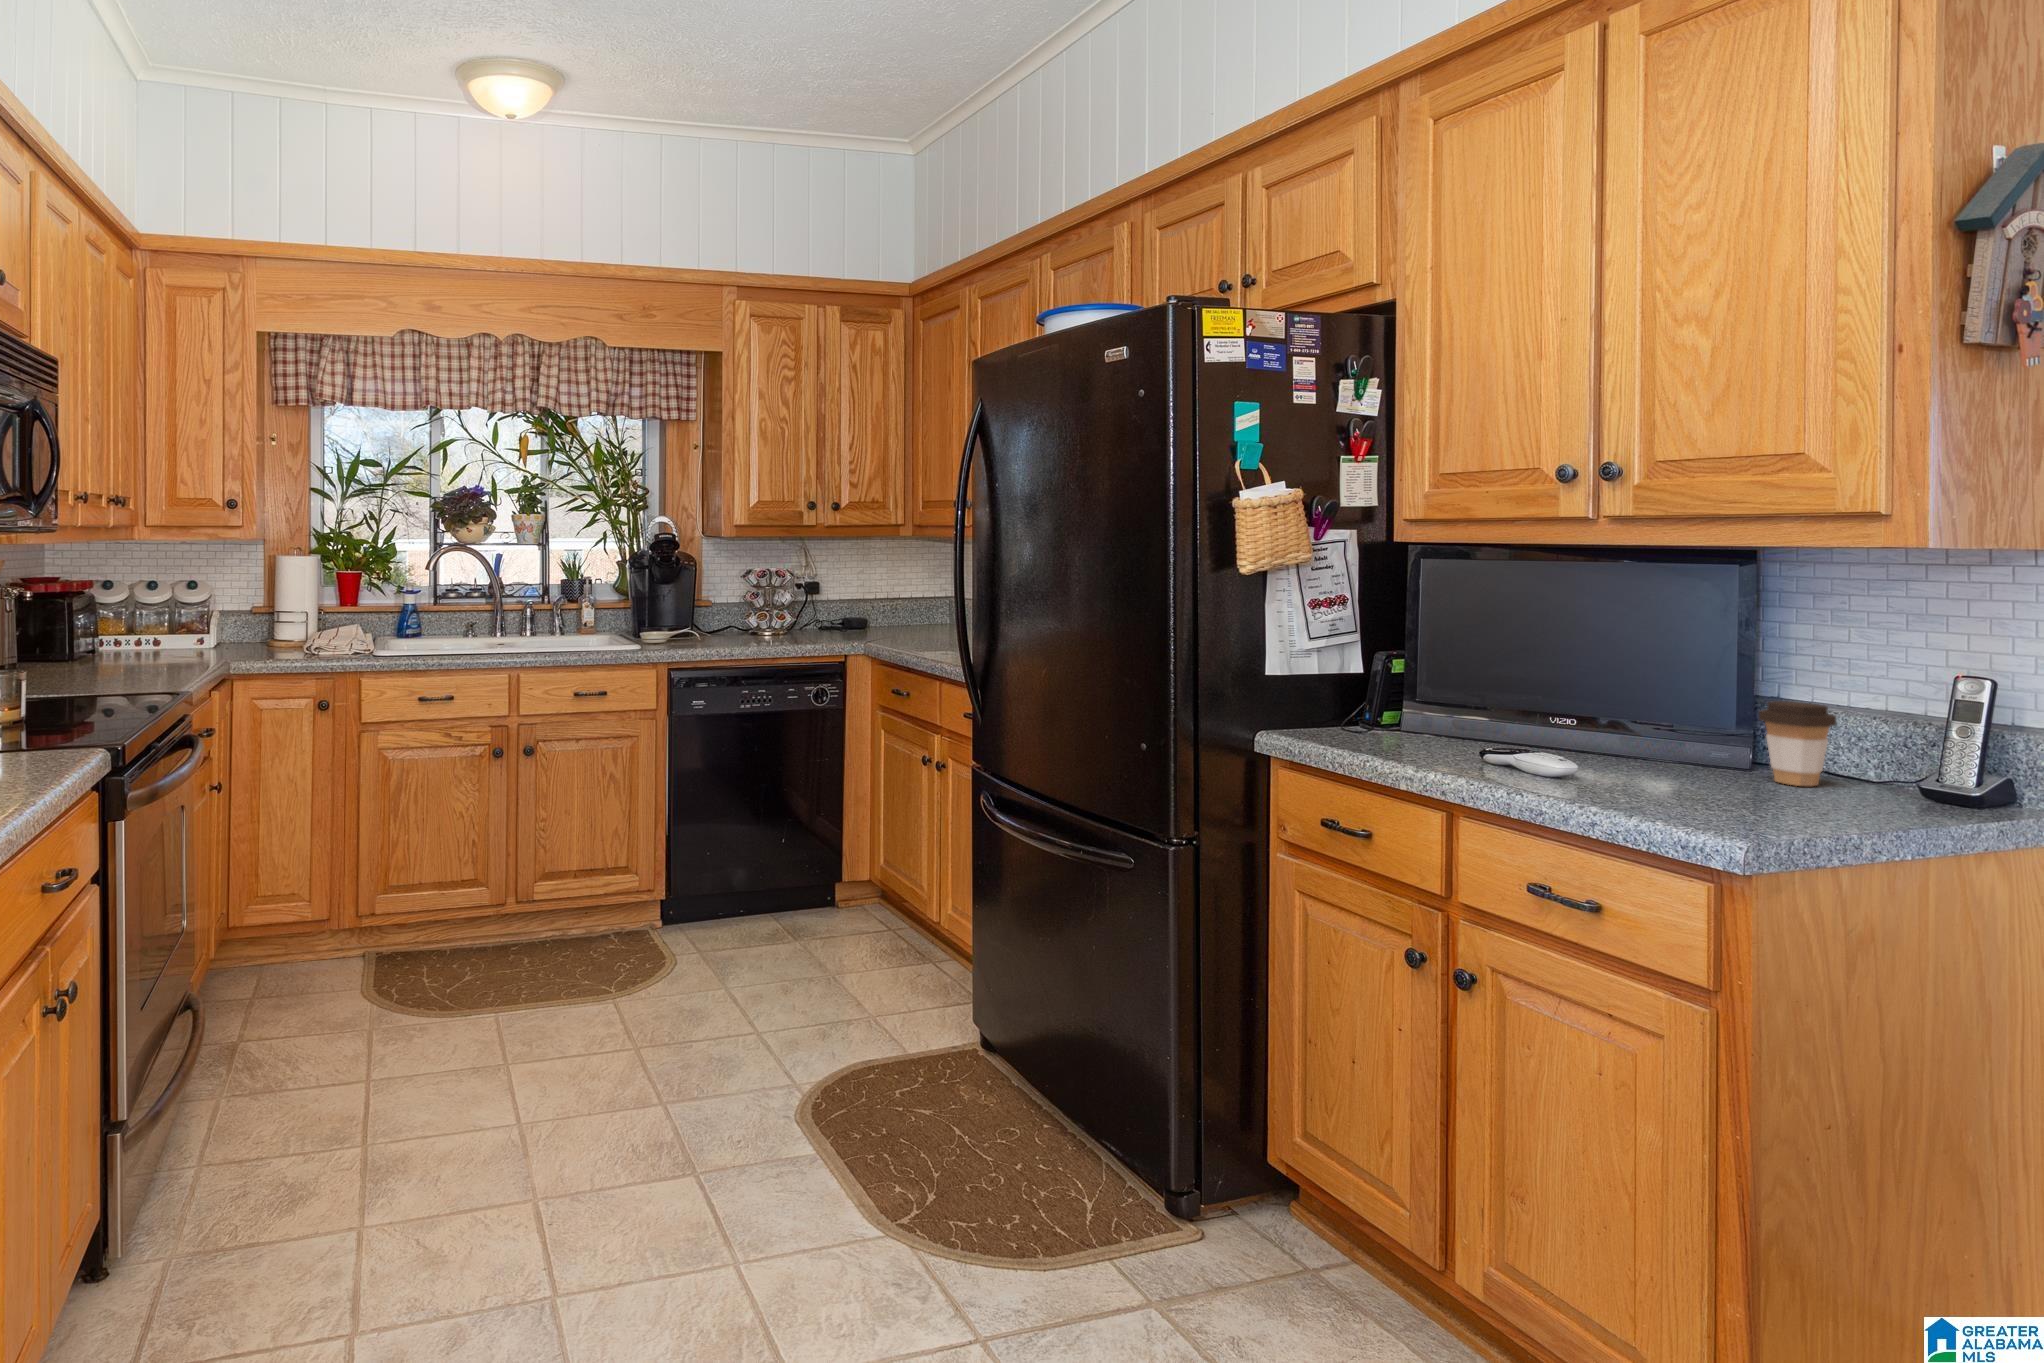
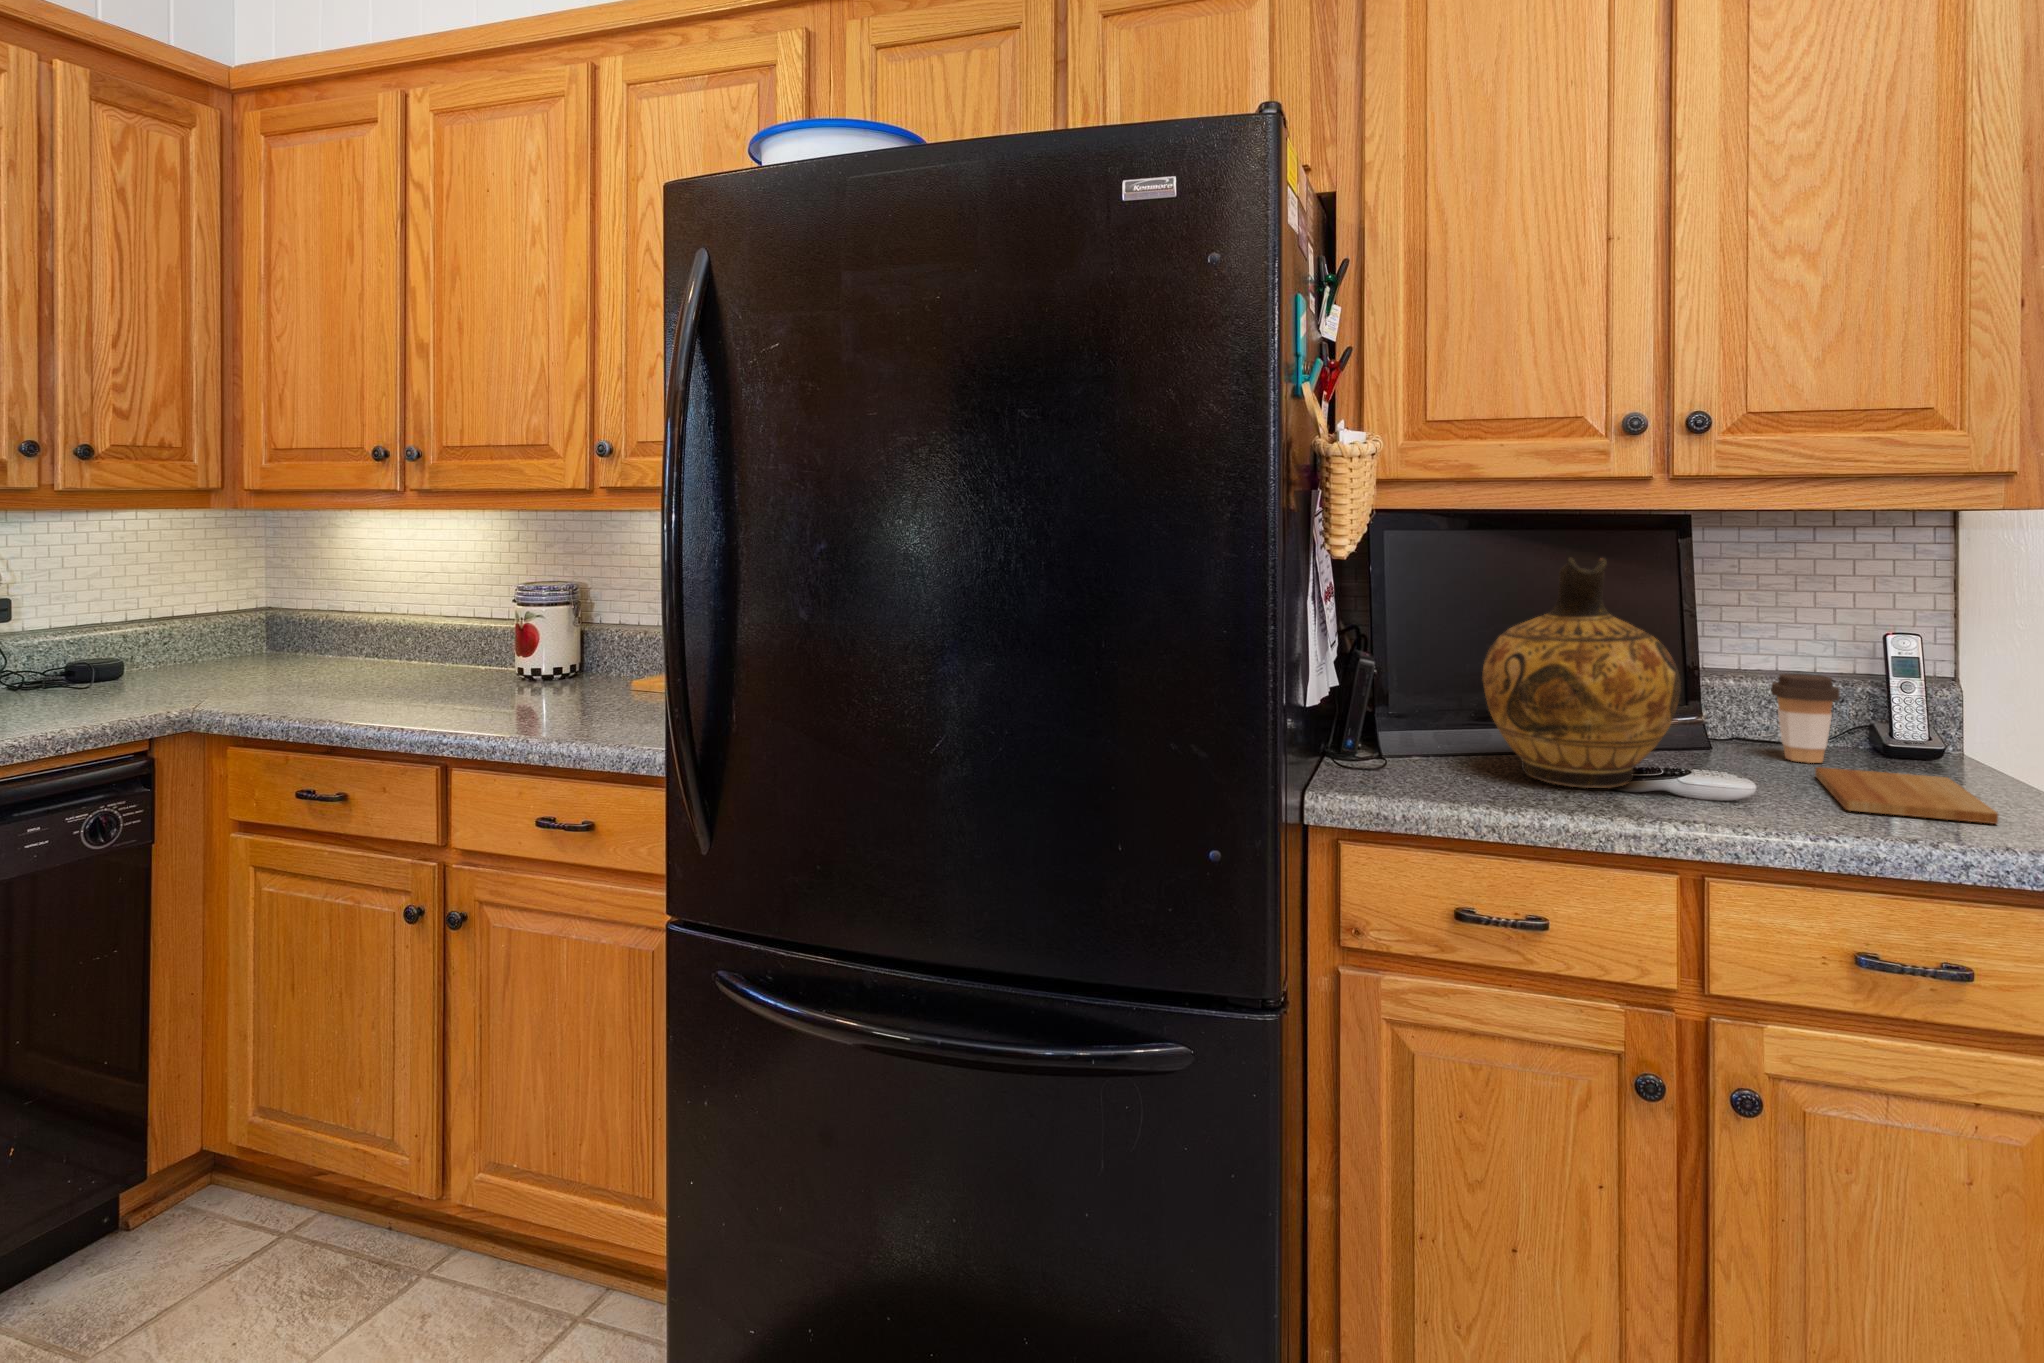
ceramic jug: none [1413,579,1576,761] -> present [1482,558,1681,788]
cutting board: none [1615,778,1831,813] -> present [1815,767,1998,824]

